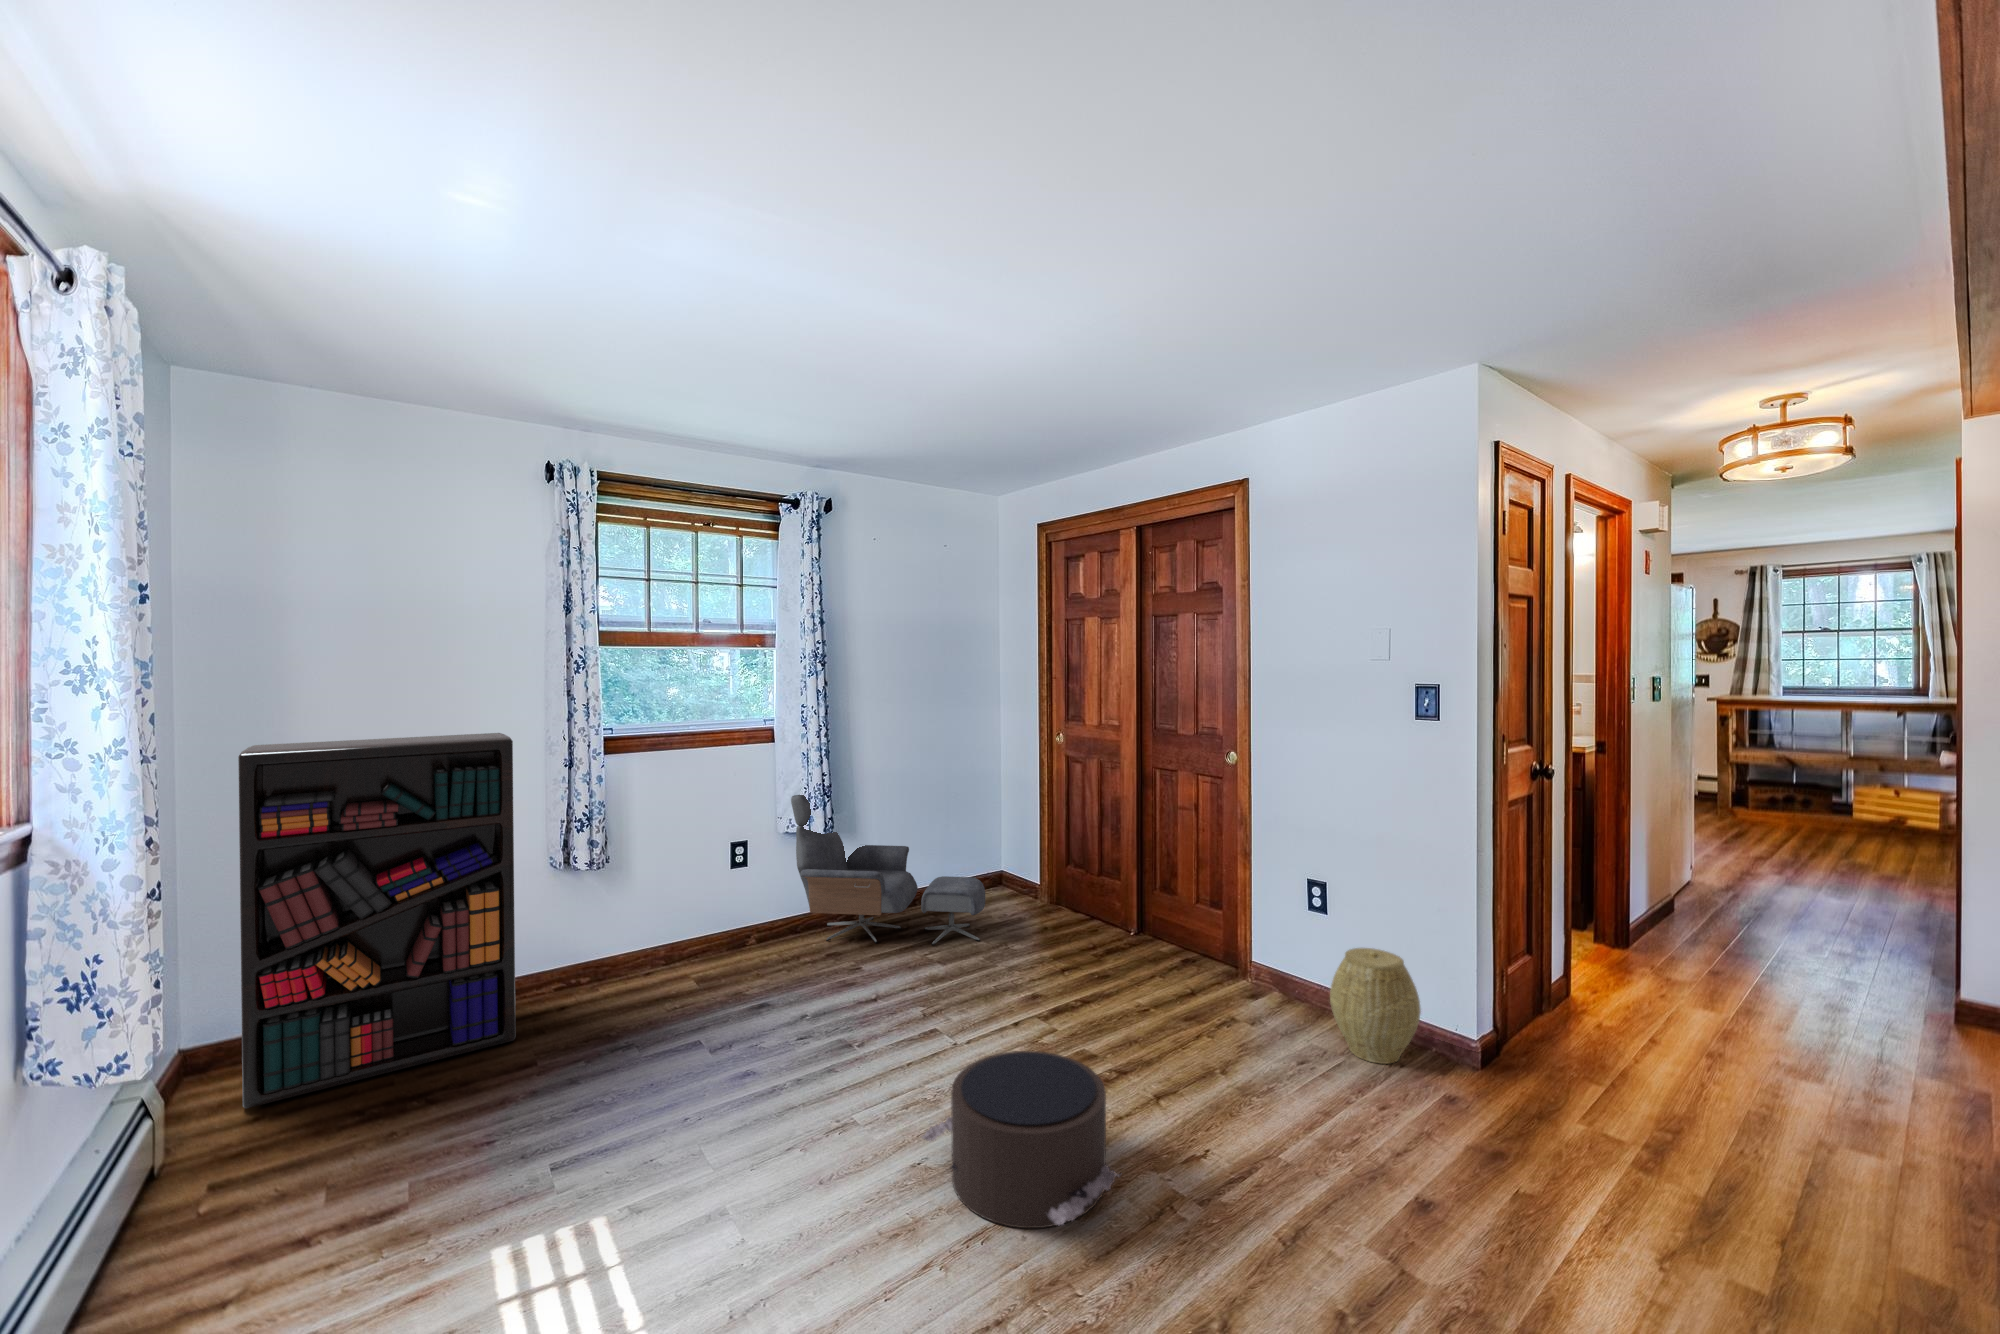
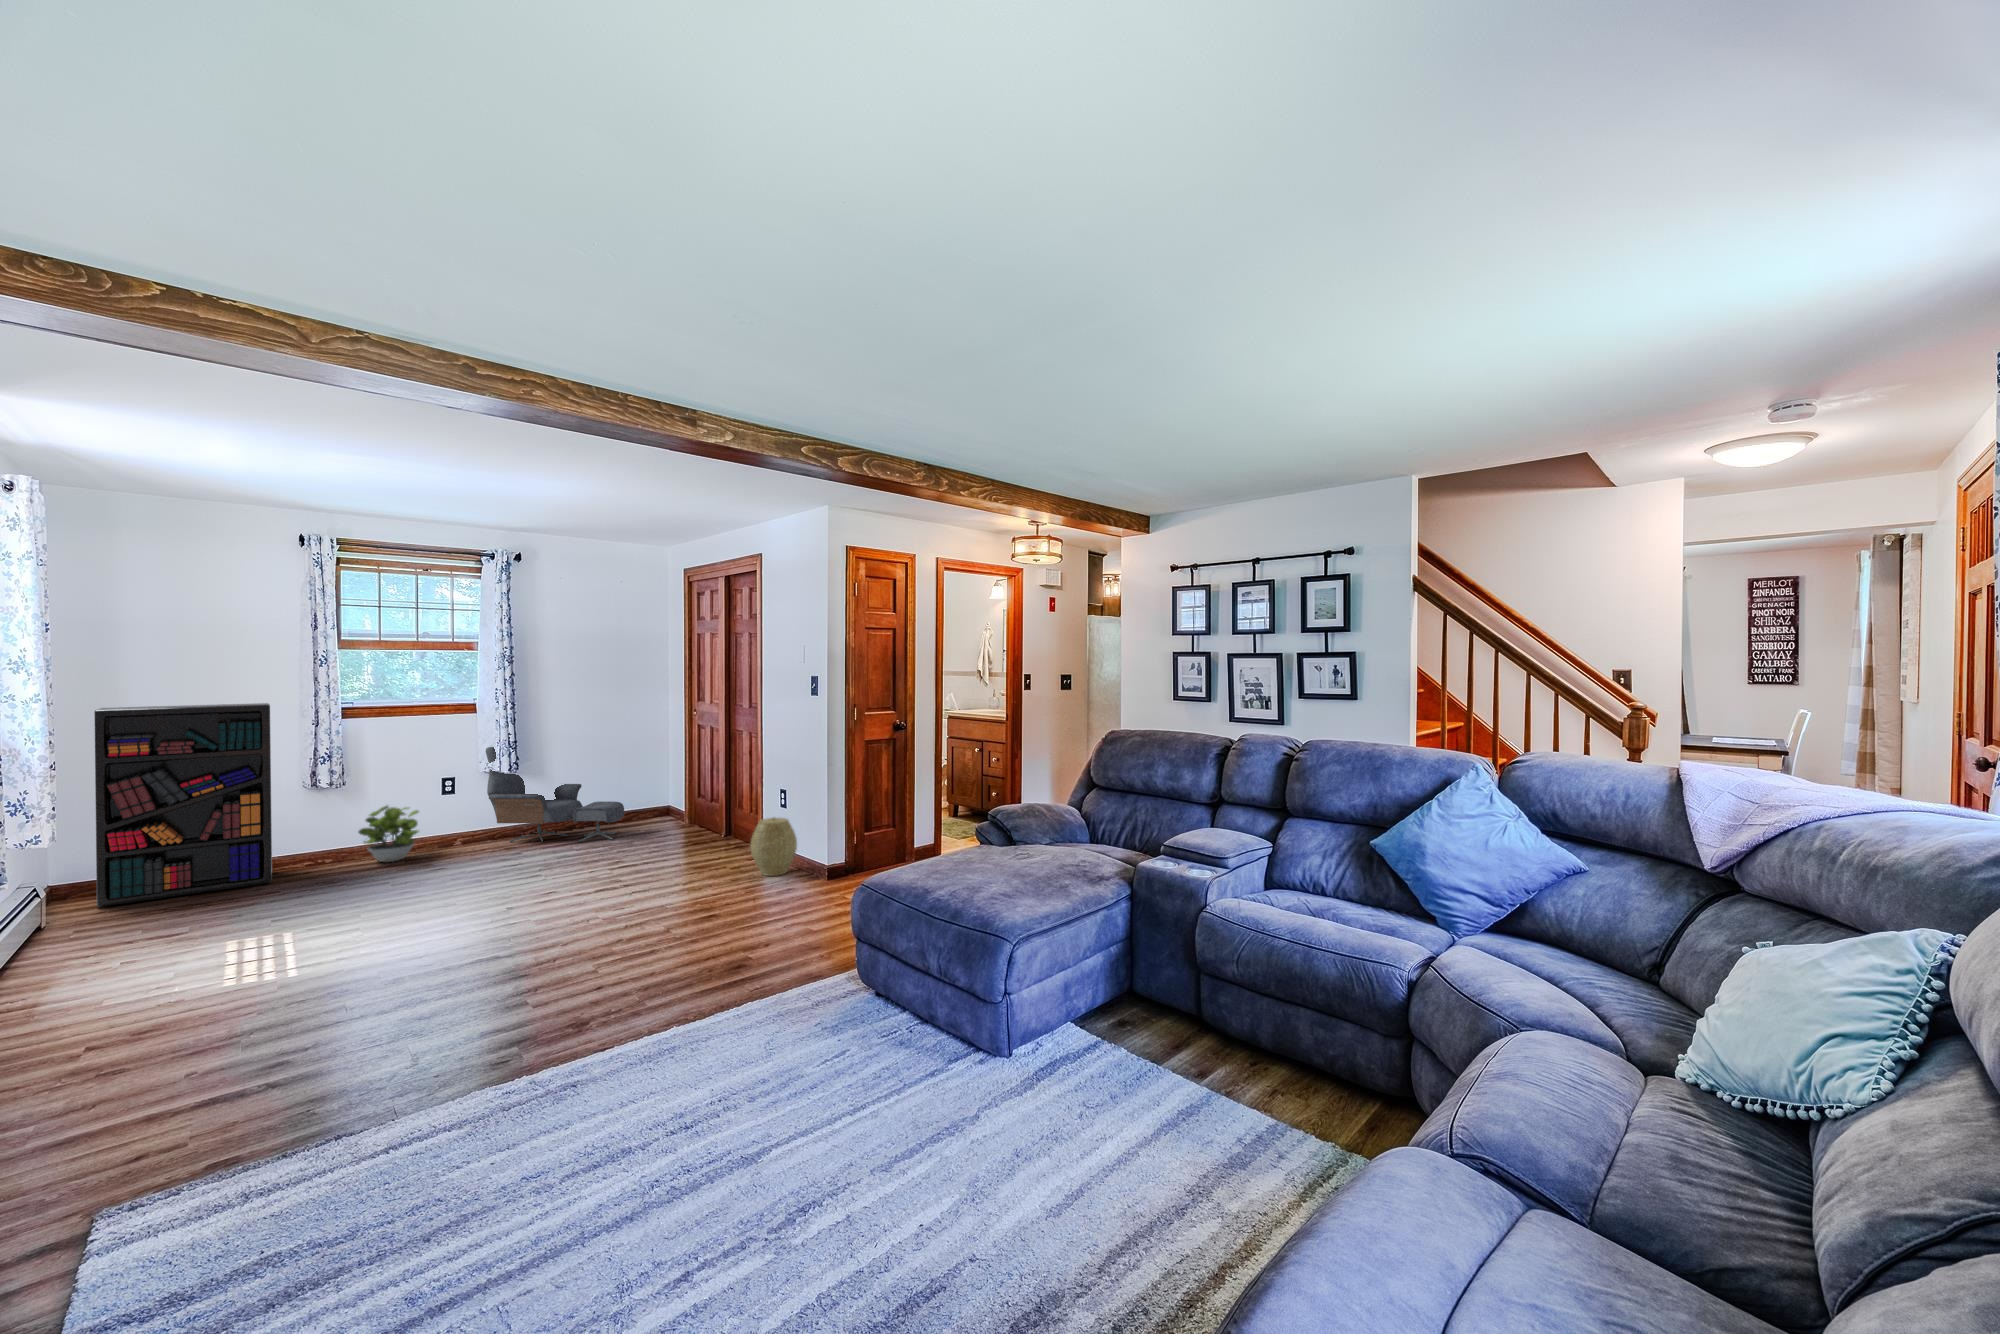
potted plant: none [635,892,720,987] -> present [359,806,419,862]
pouf: present [922,1051,1120,1228] -> none [469,859,564,923]

